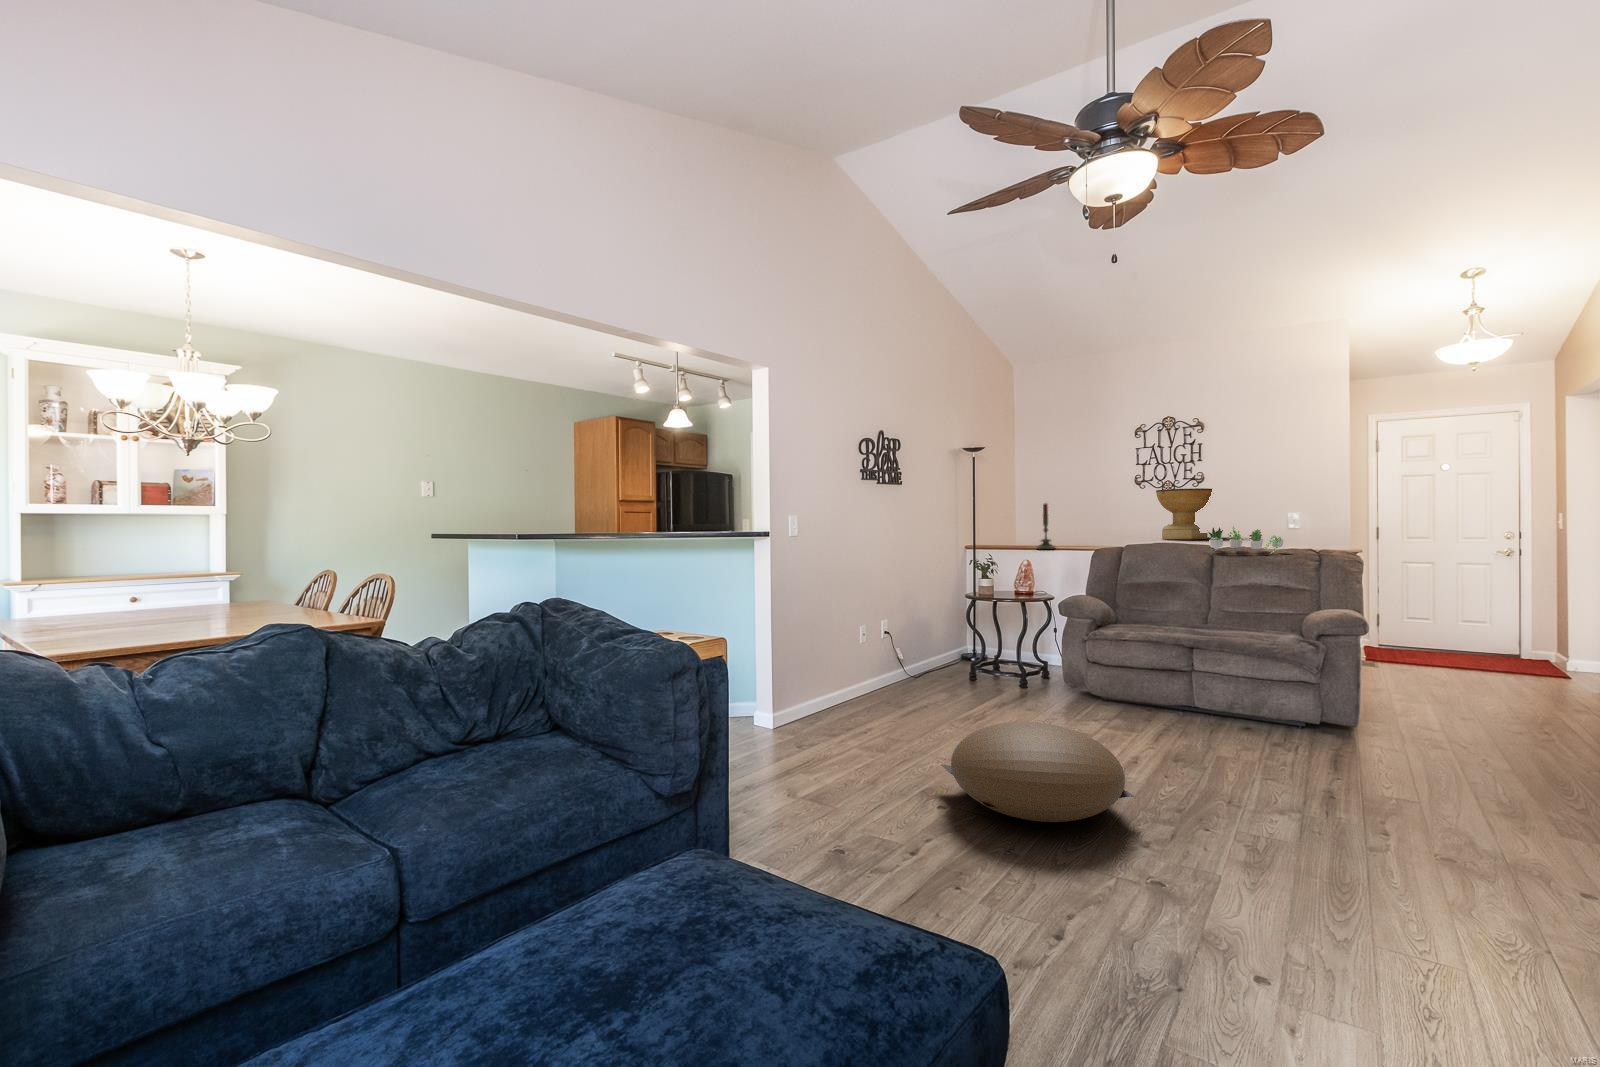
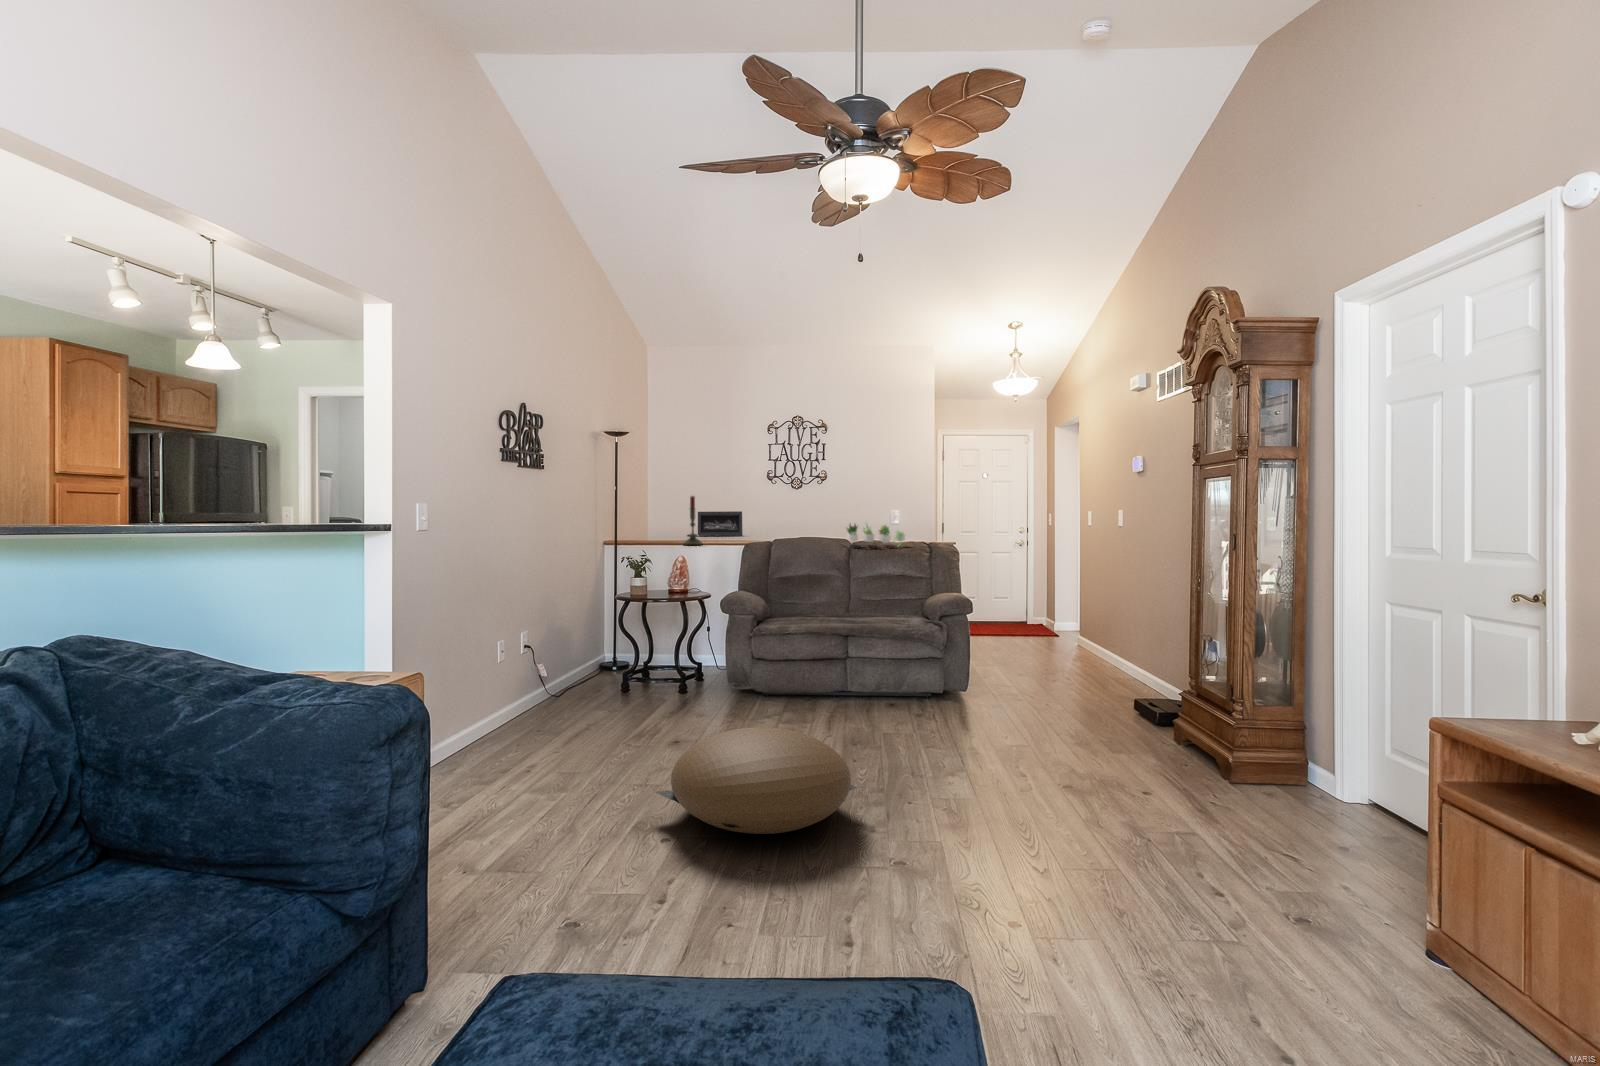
decorative bowl: present [1156,488,1214,539] -> none [785,486,833,535]
picture frame: none [1062,516,1108,541] -> present [698,511,742,536]

